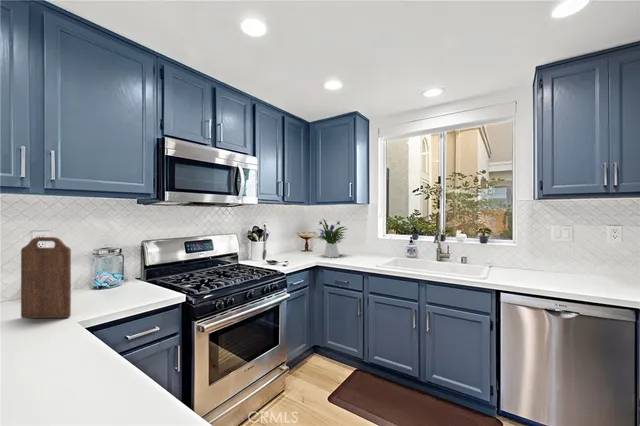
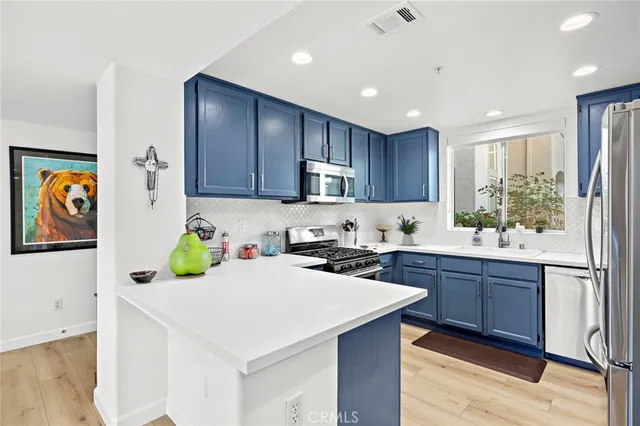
cutting board: present [21,237,71,318] -> none [254,221,279,264]

